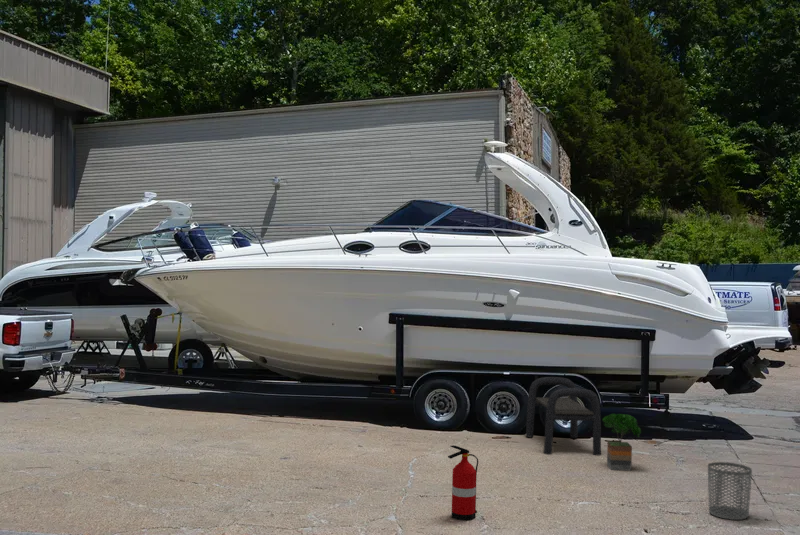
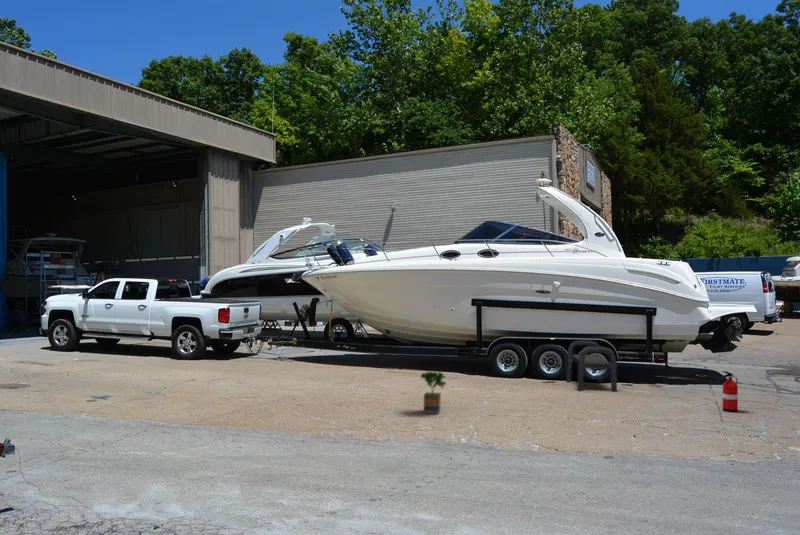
potted tree: present [603,414,640,471] -> present [421,372,446,414]
fire extinguisher: present [448,445,478,520] -> present [721,371,738,412]
waste bin: present [708,462,752,520] -> none [681,391,710,427]

